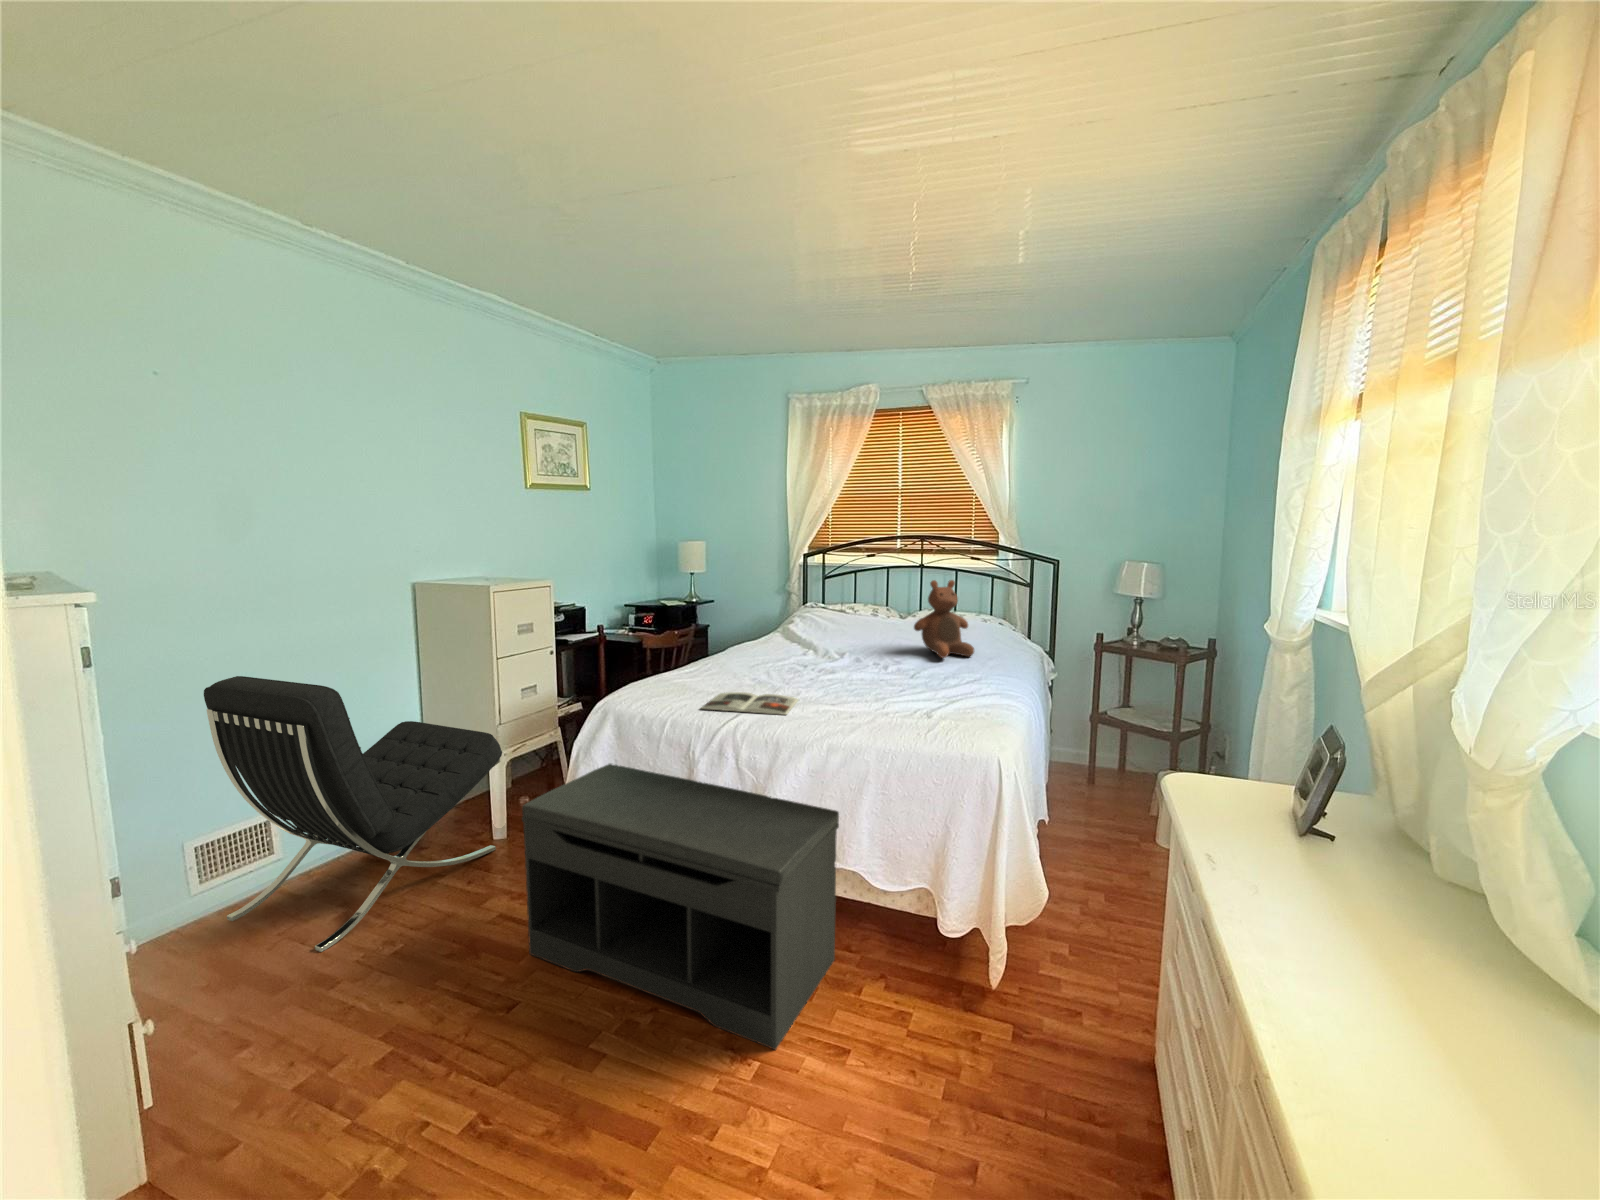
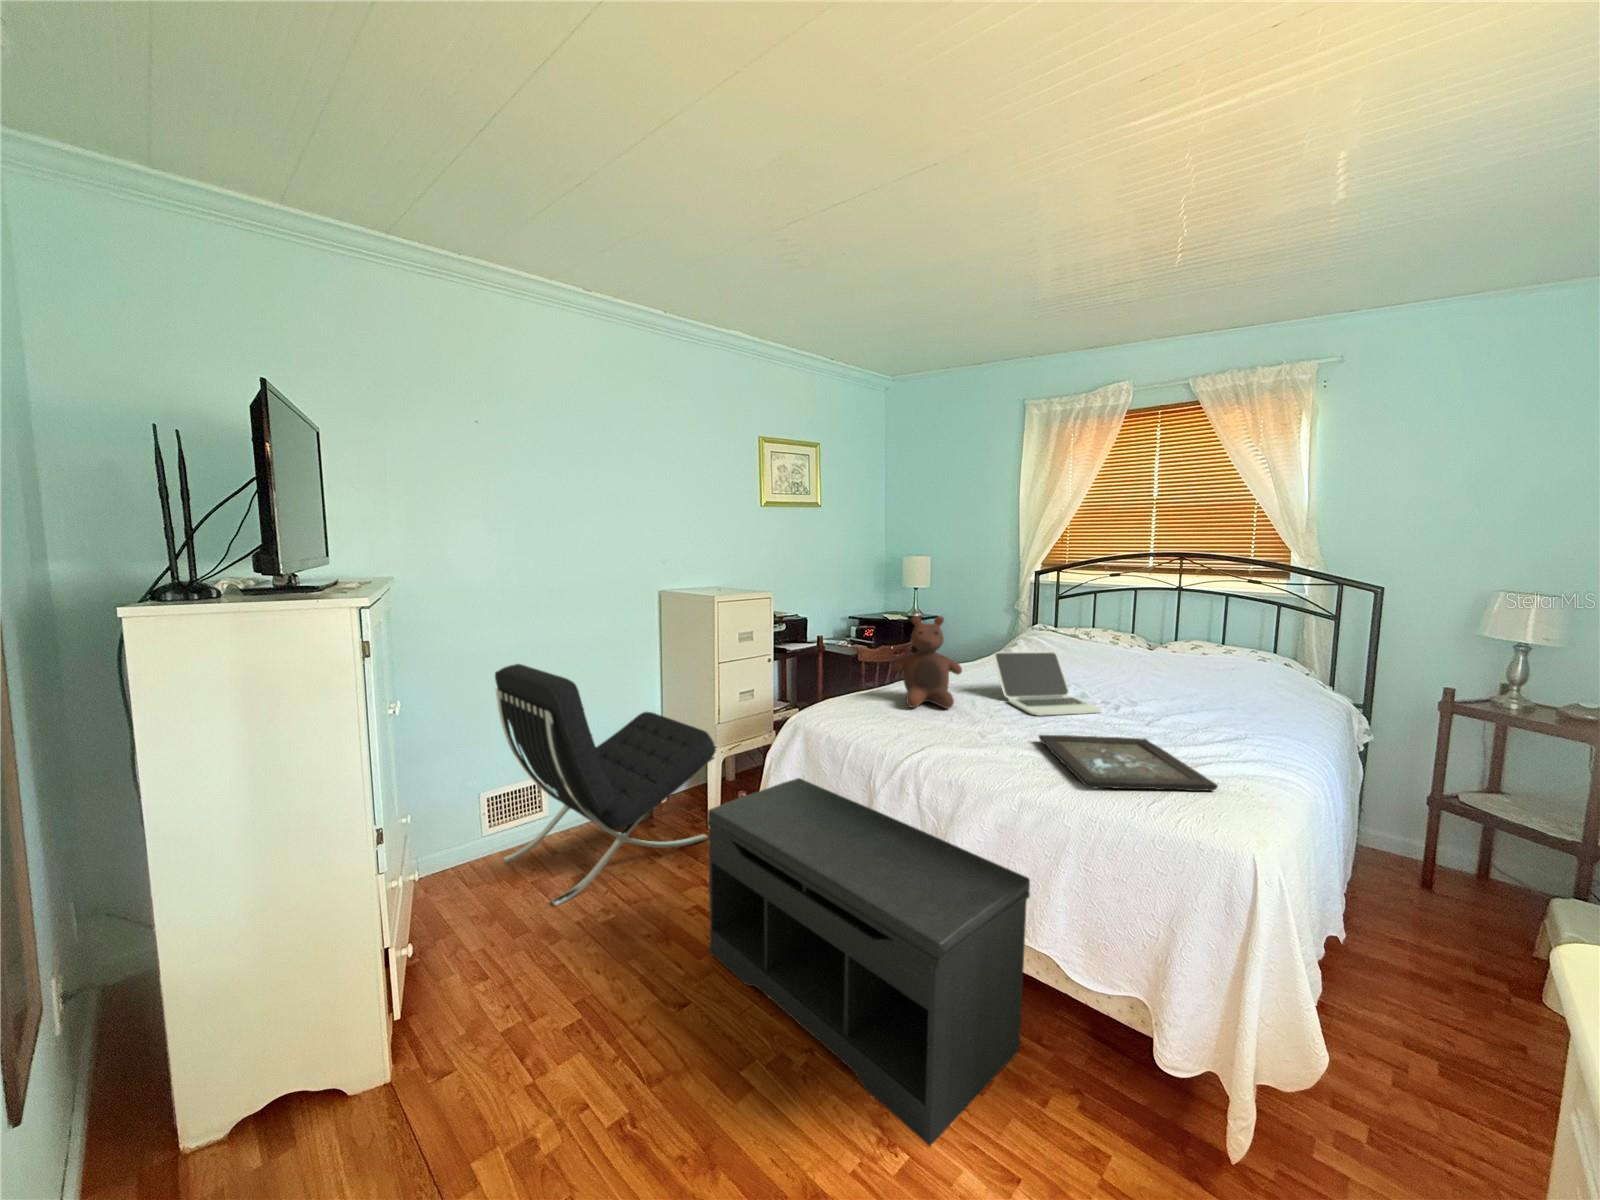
stuffed bear: present [914,580,974,658] -> present [891,616,962,709]
laptop: none [781,624,875,680] -> present [994,651,1102,716]
tray: none [831,689,968,730] -> present [1039,735,1218,791]
magazine: present [701,692,798,715] -> none [889,719,1001,753]

